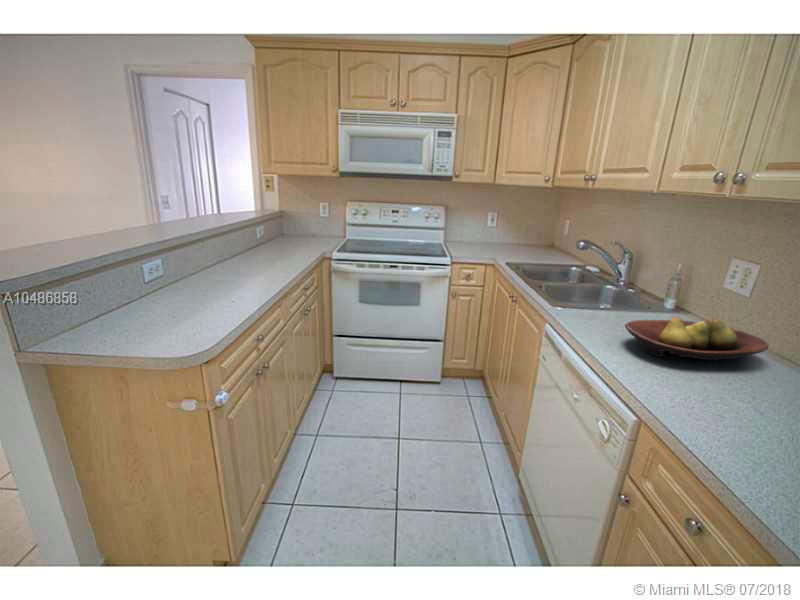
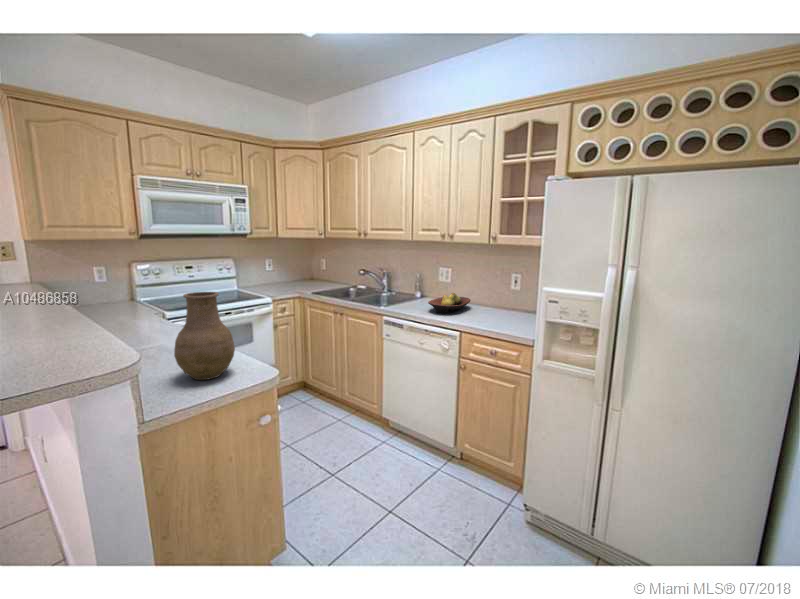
vase: none [152,225,222,326] -> present [174,292,235,380]

